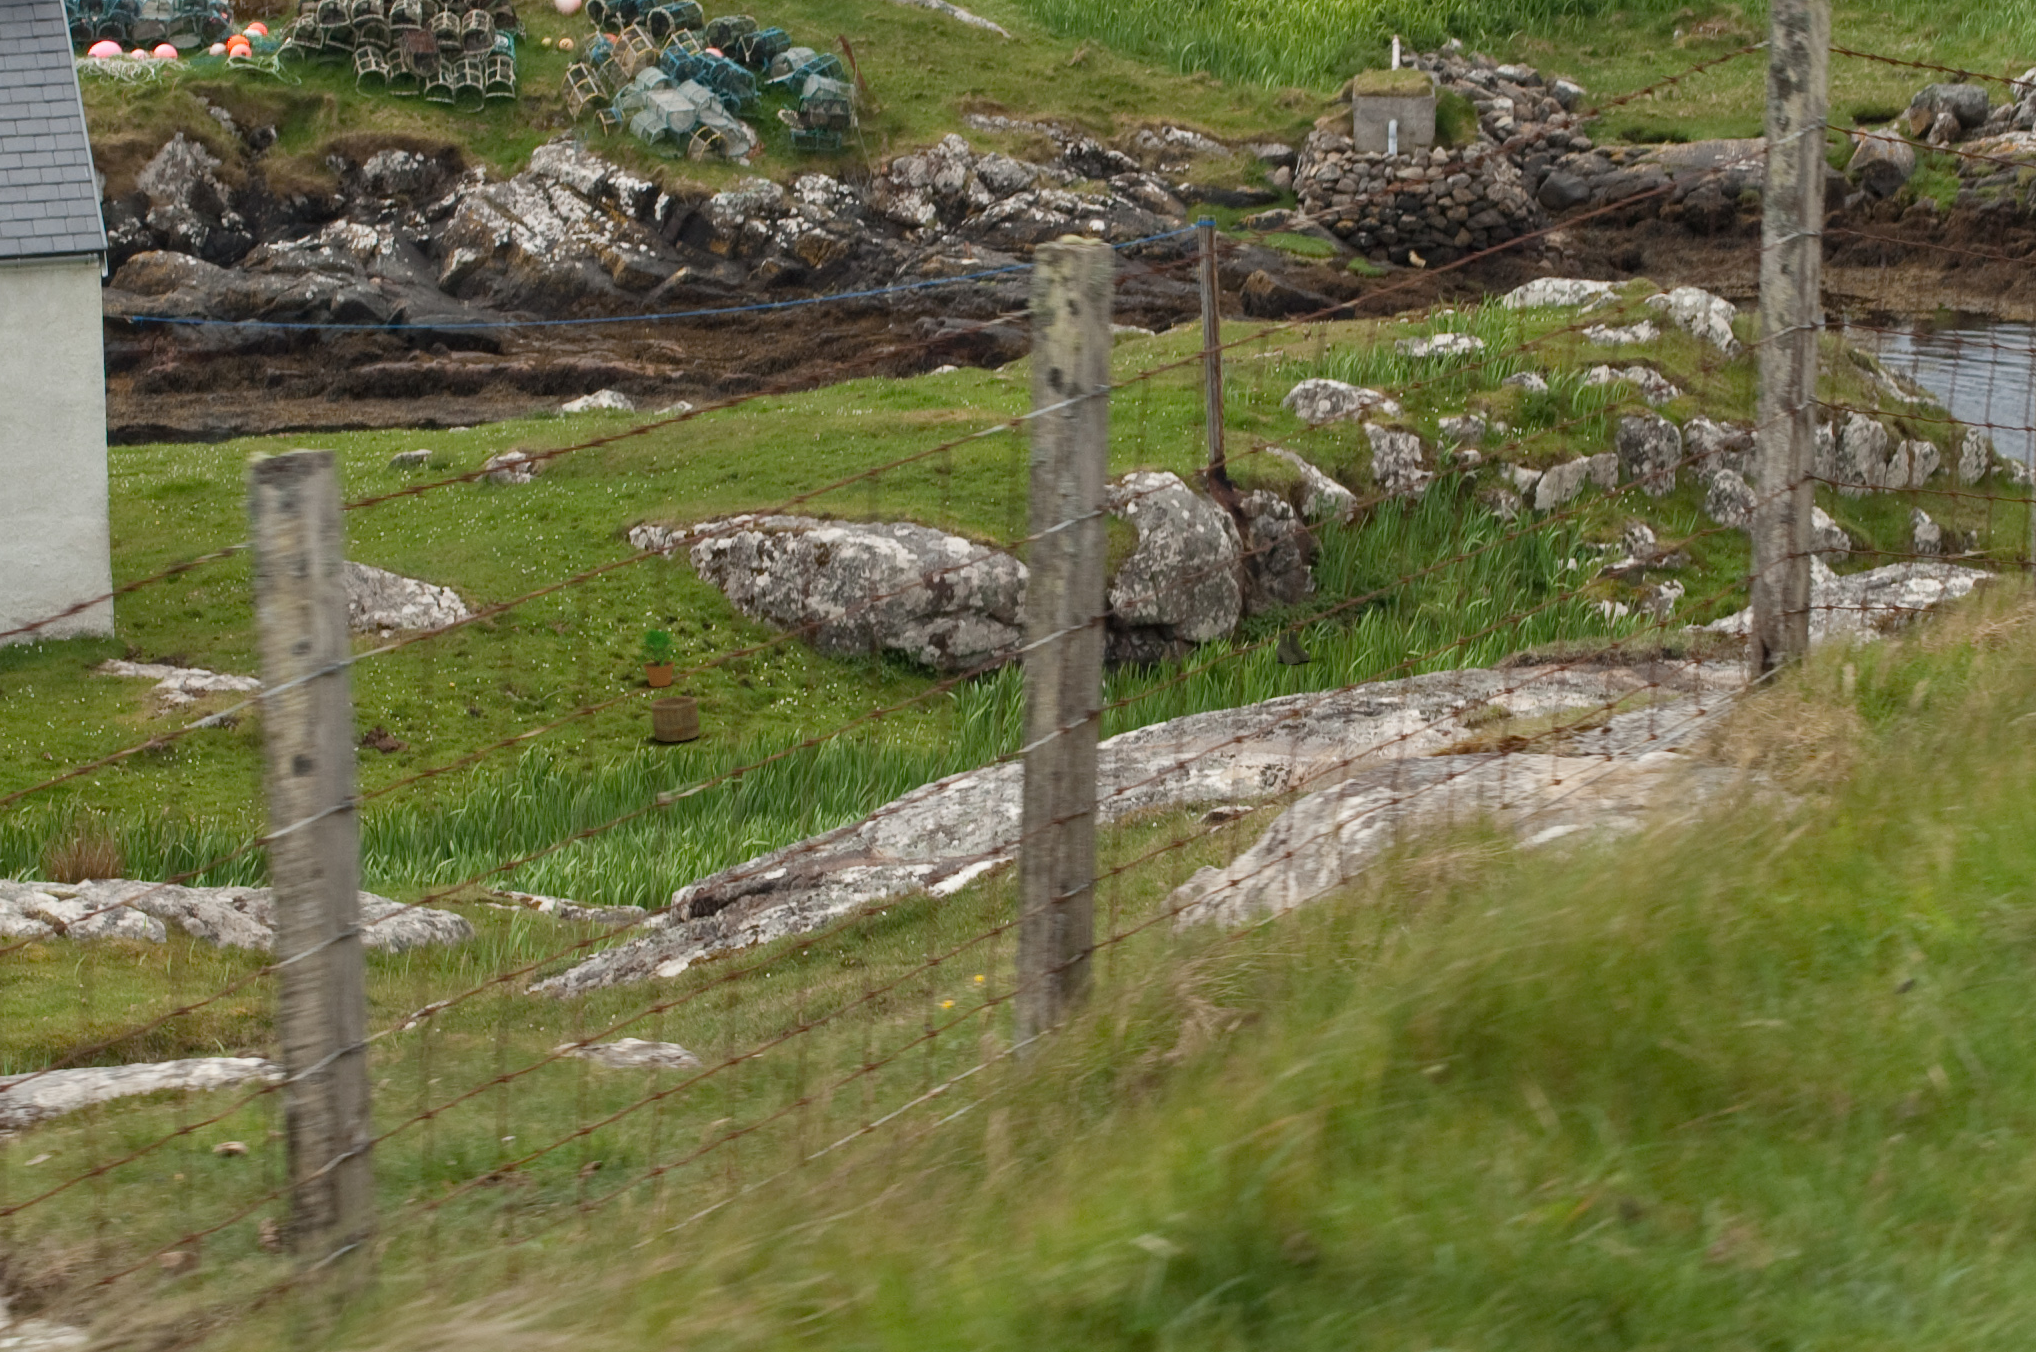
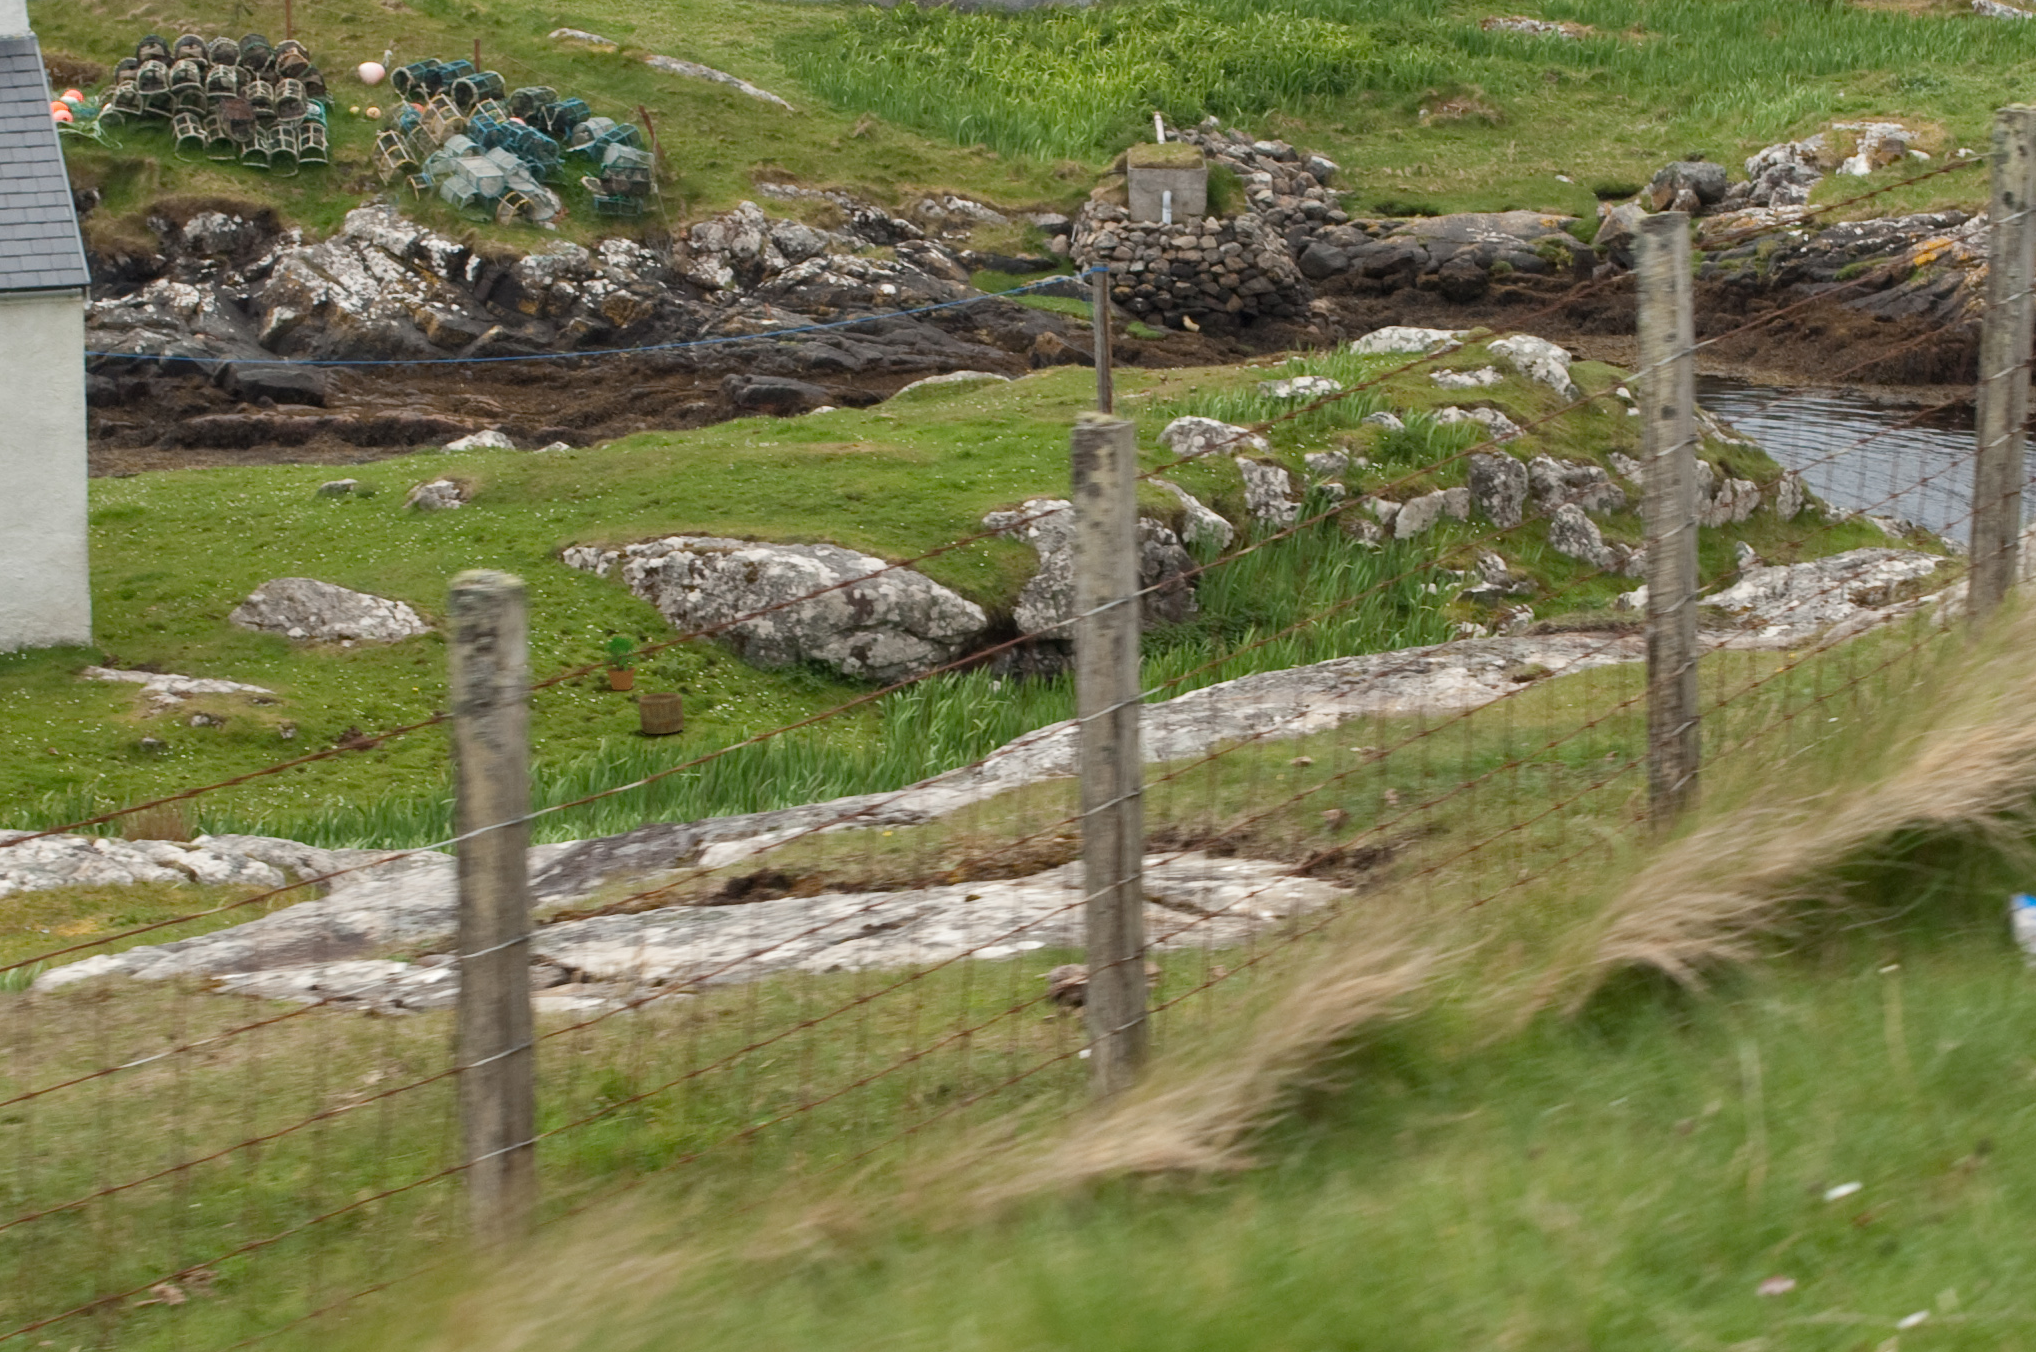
boots: present [1276,631,1310,665] -> none [1202,636,1234,666]

